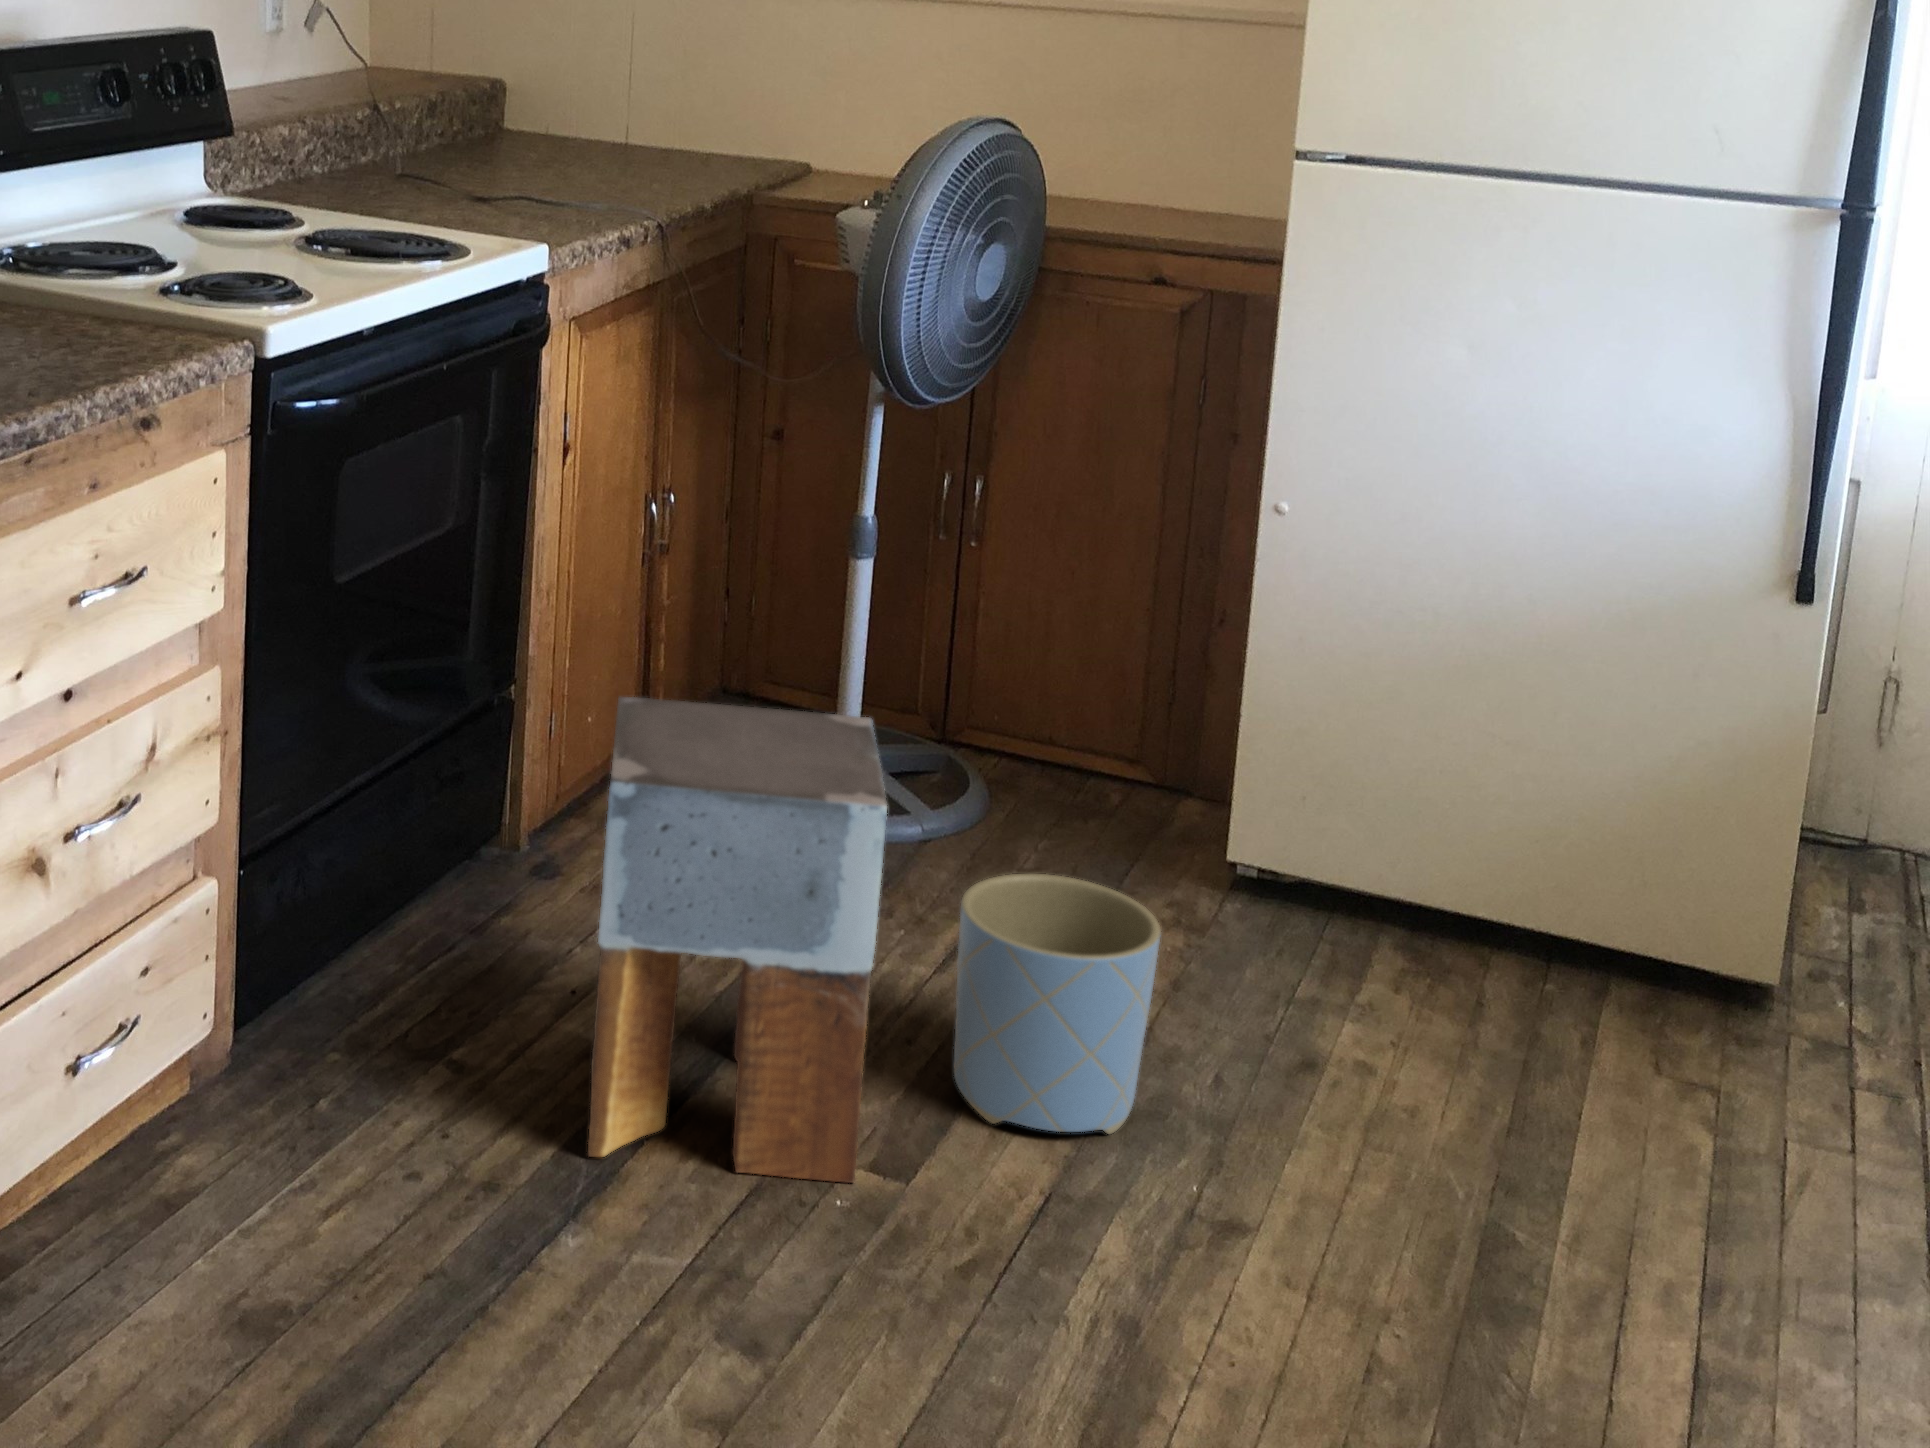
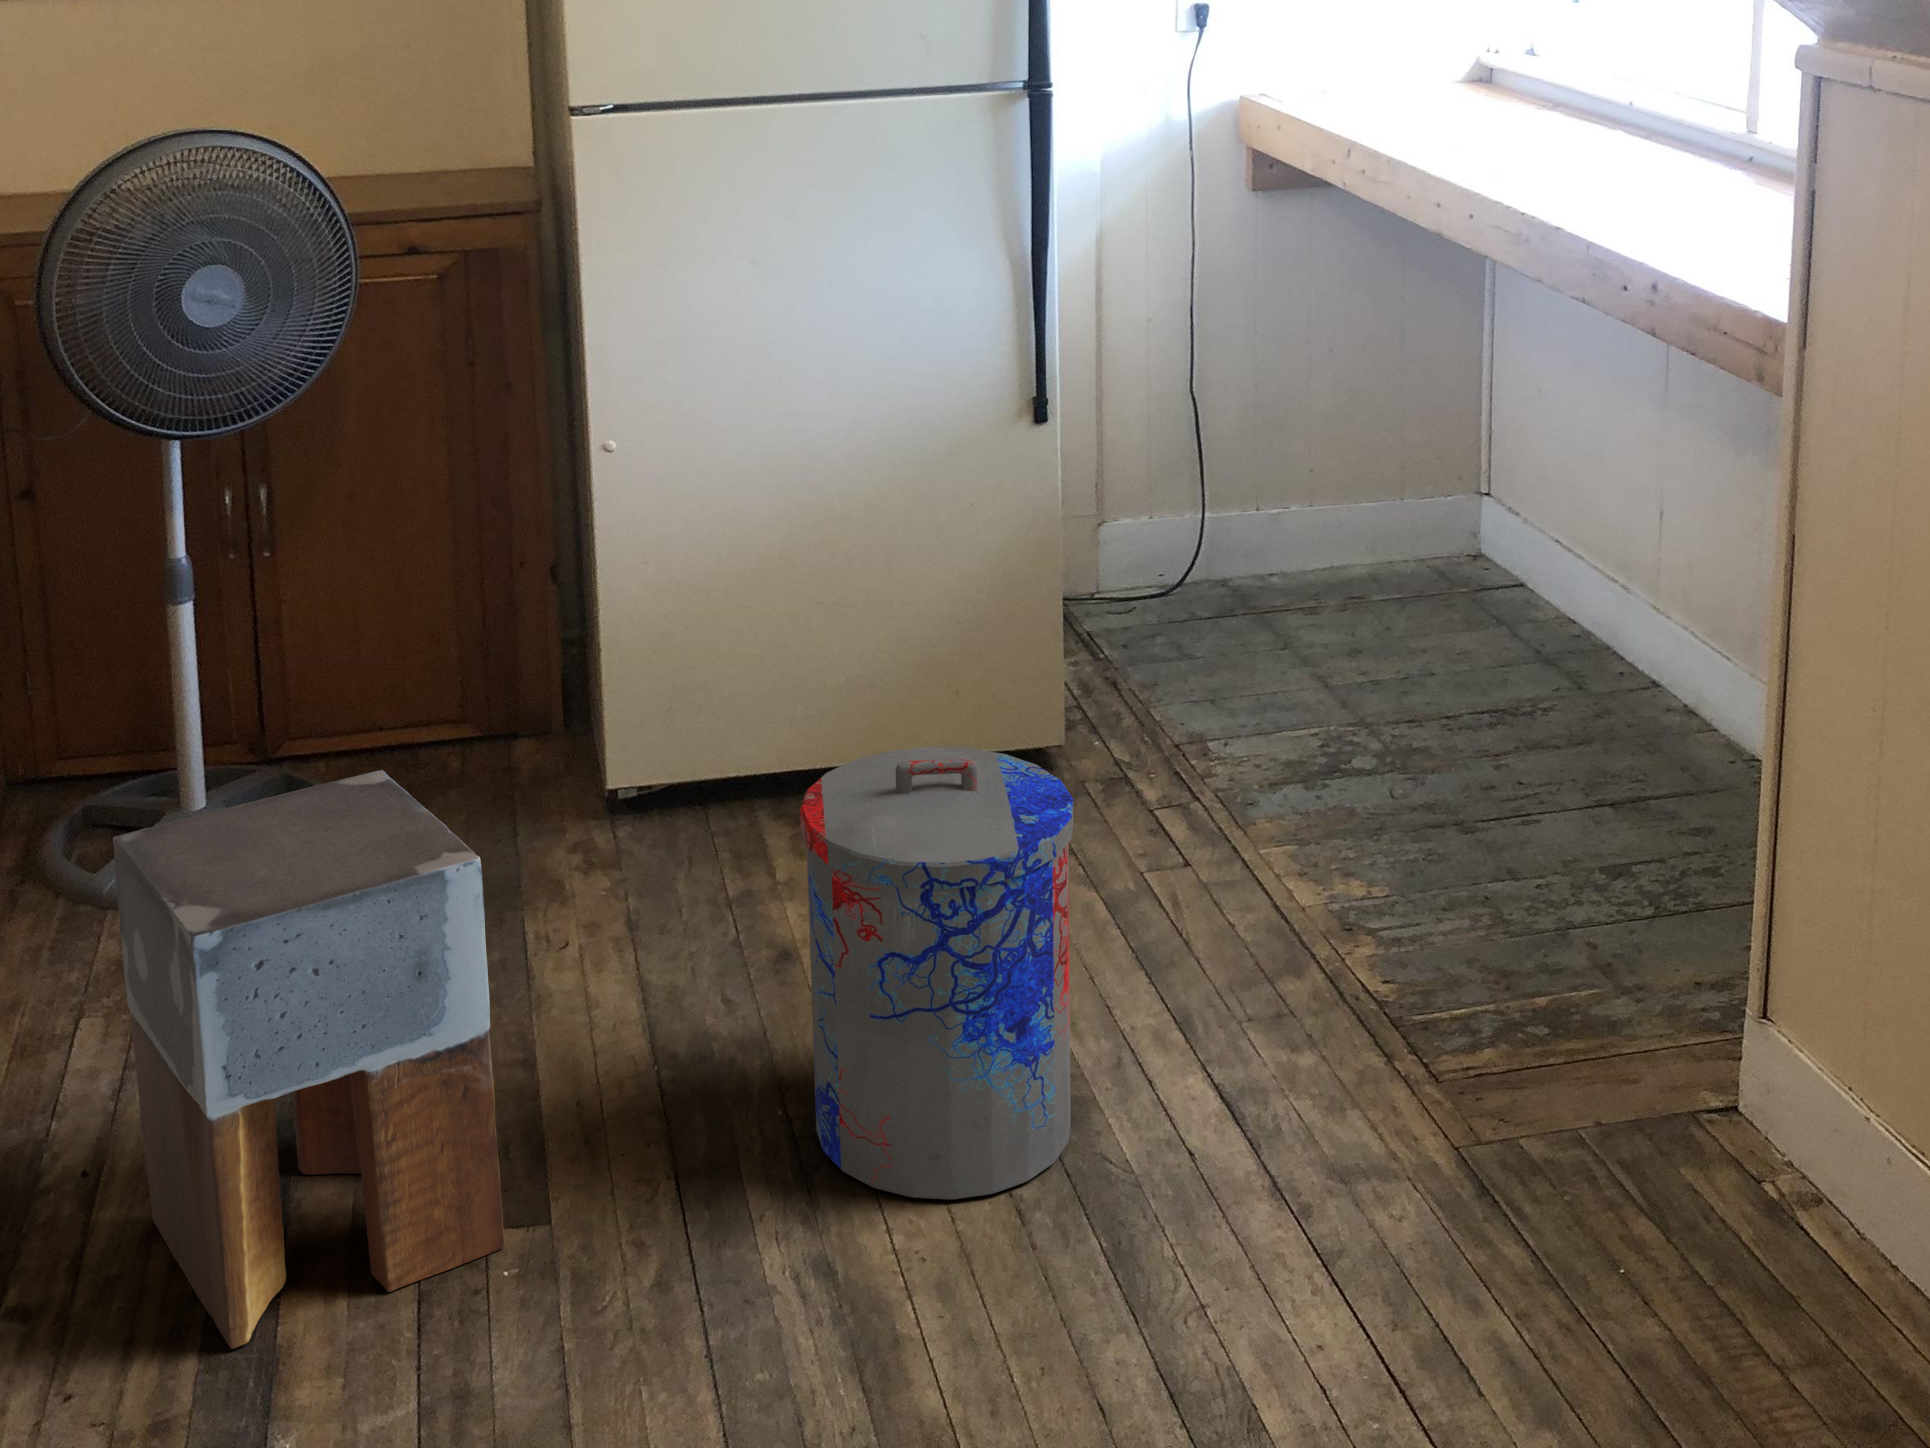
trash can: none [1202,858,1547,1350] -> present [800,747,1073,1199]
planter: present [954,874,1161,1134] -> none [496,857,691,1128]

